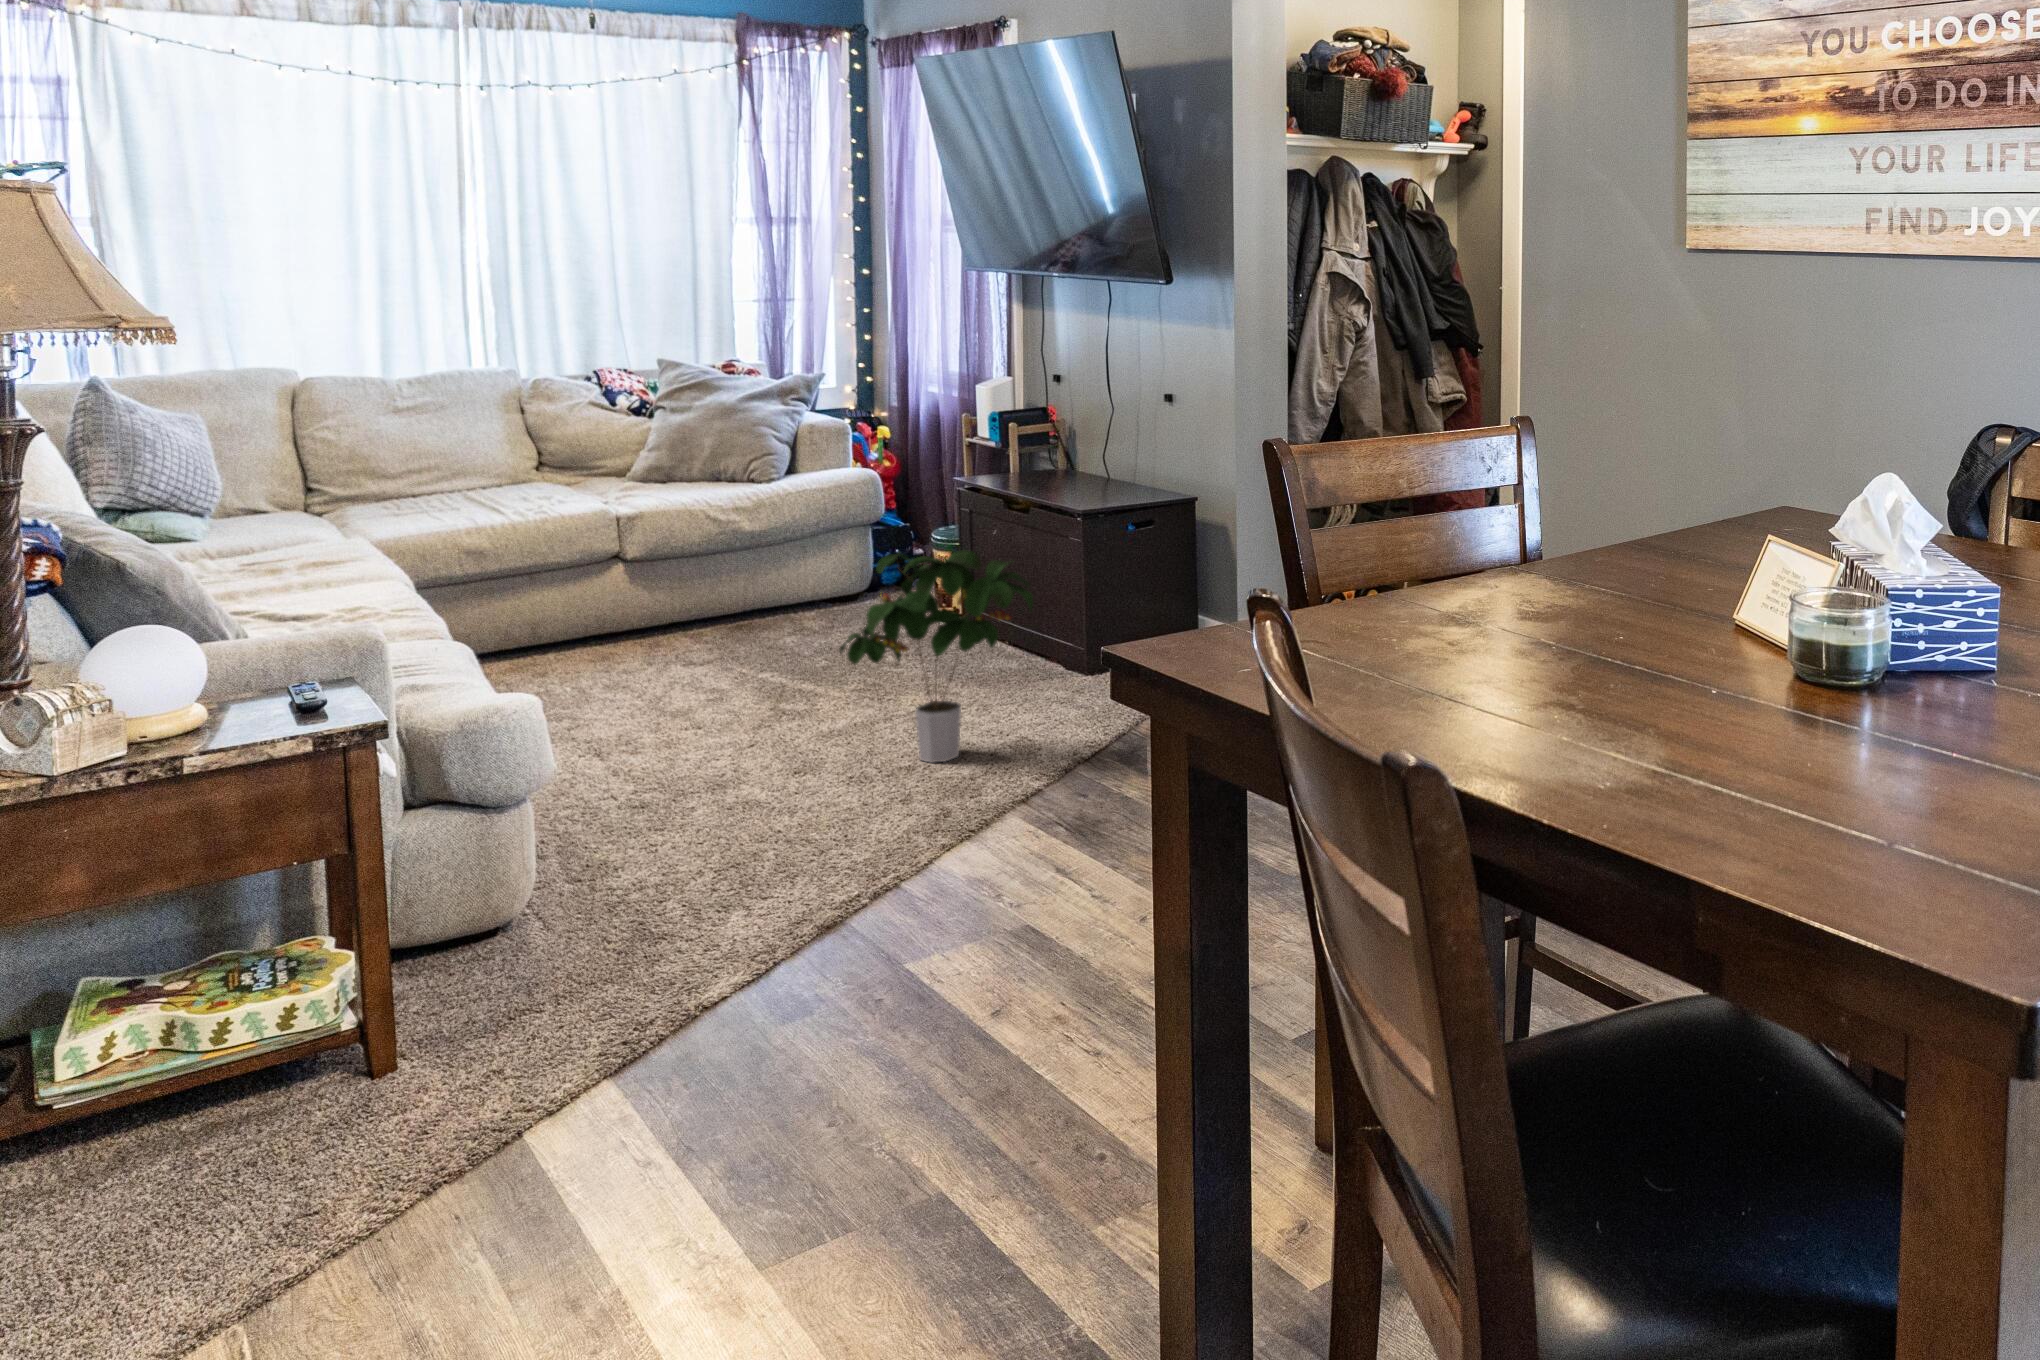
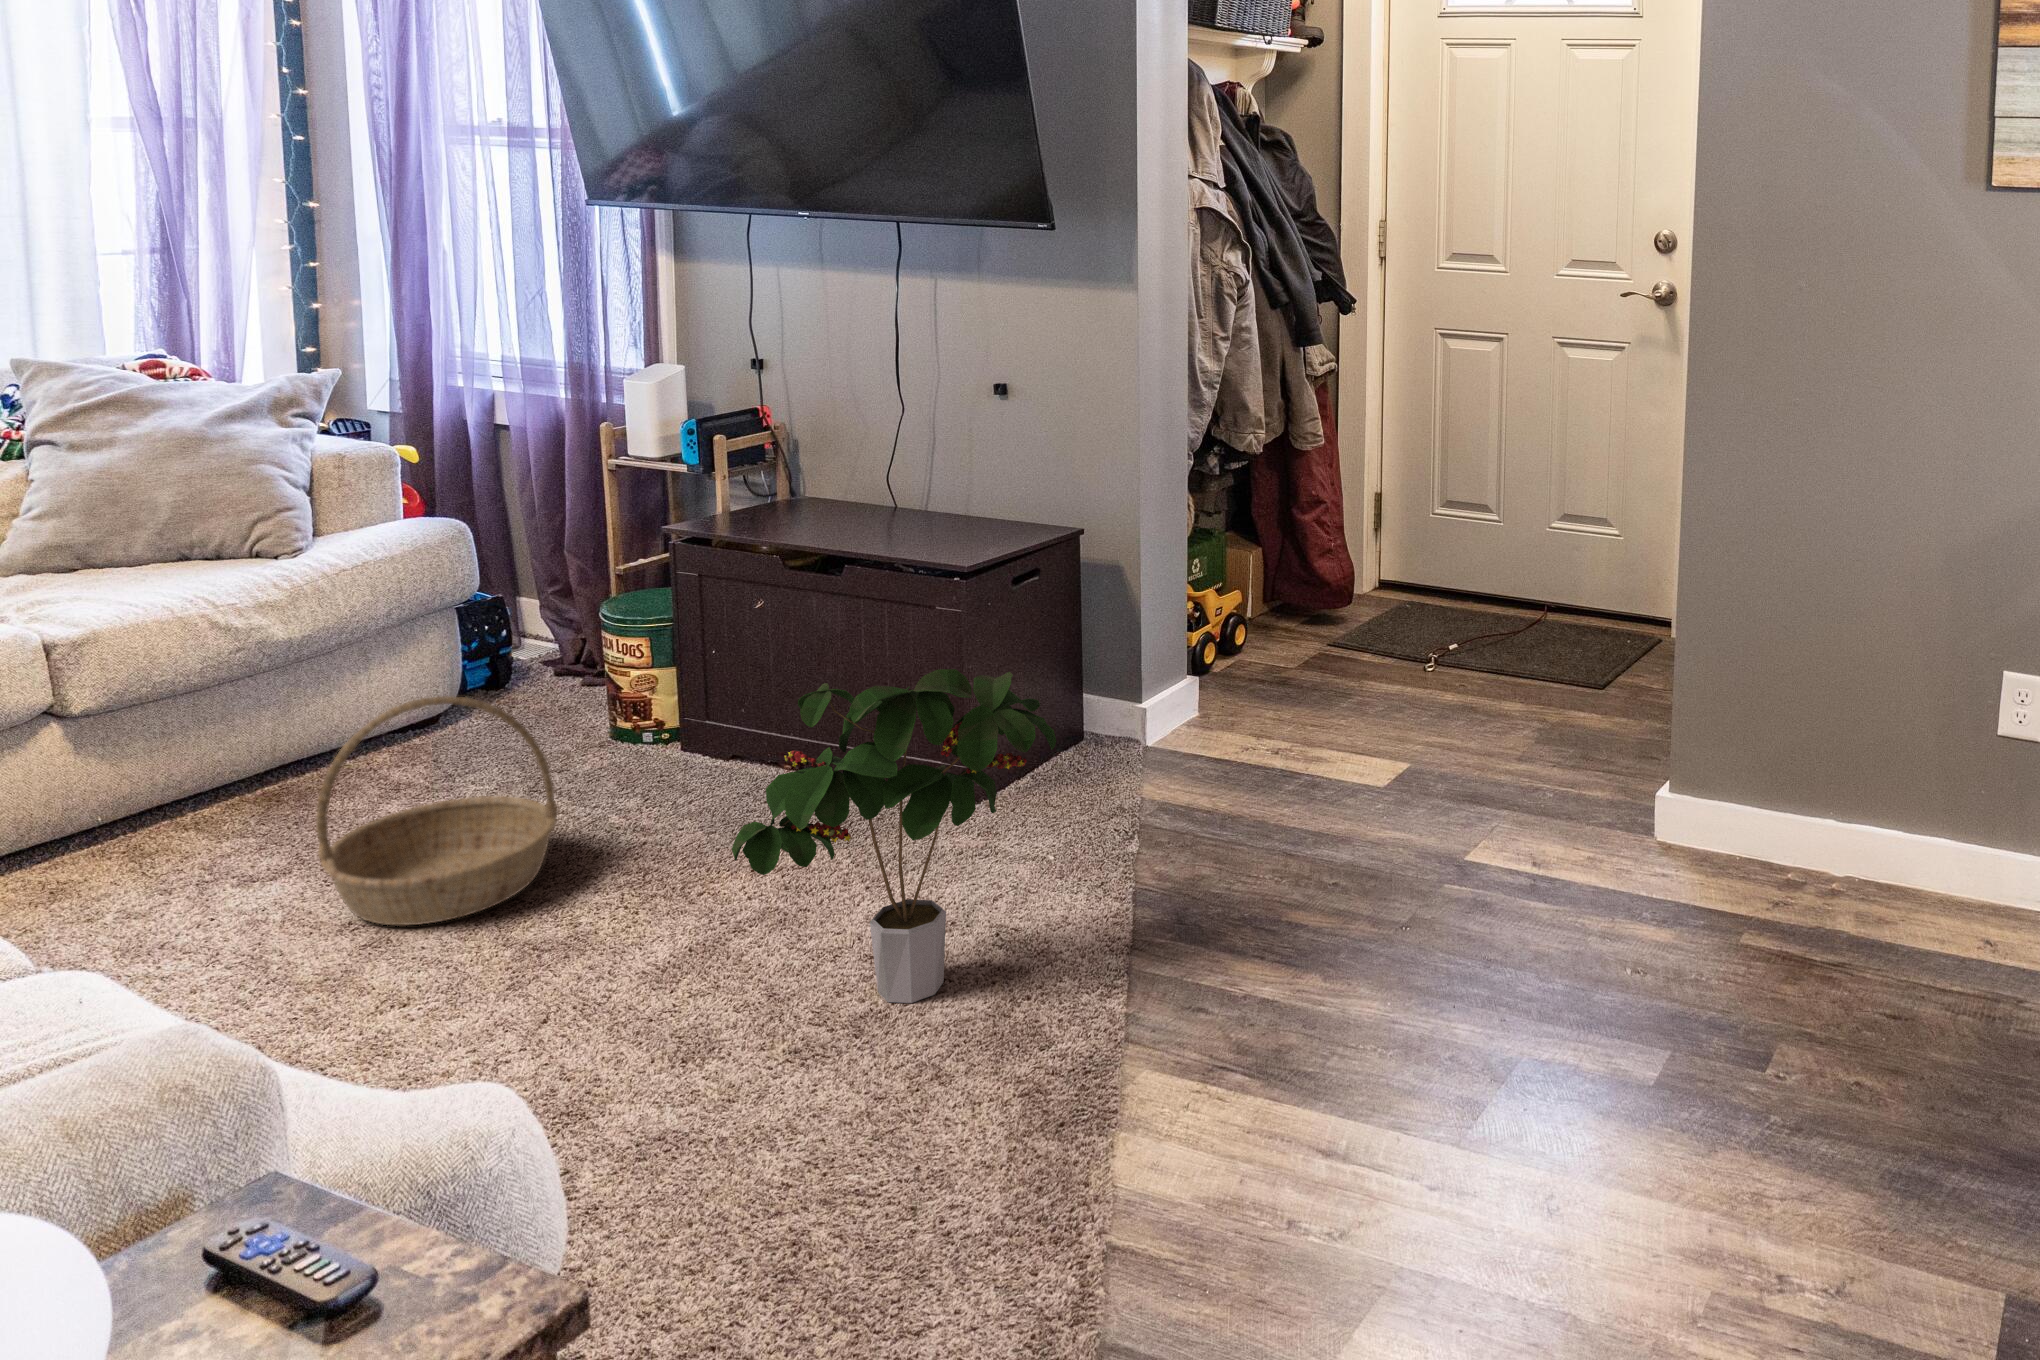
basket: none [701,556,834,691] -> present [316,696,558,926]

